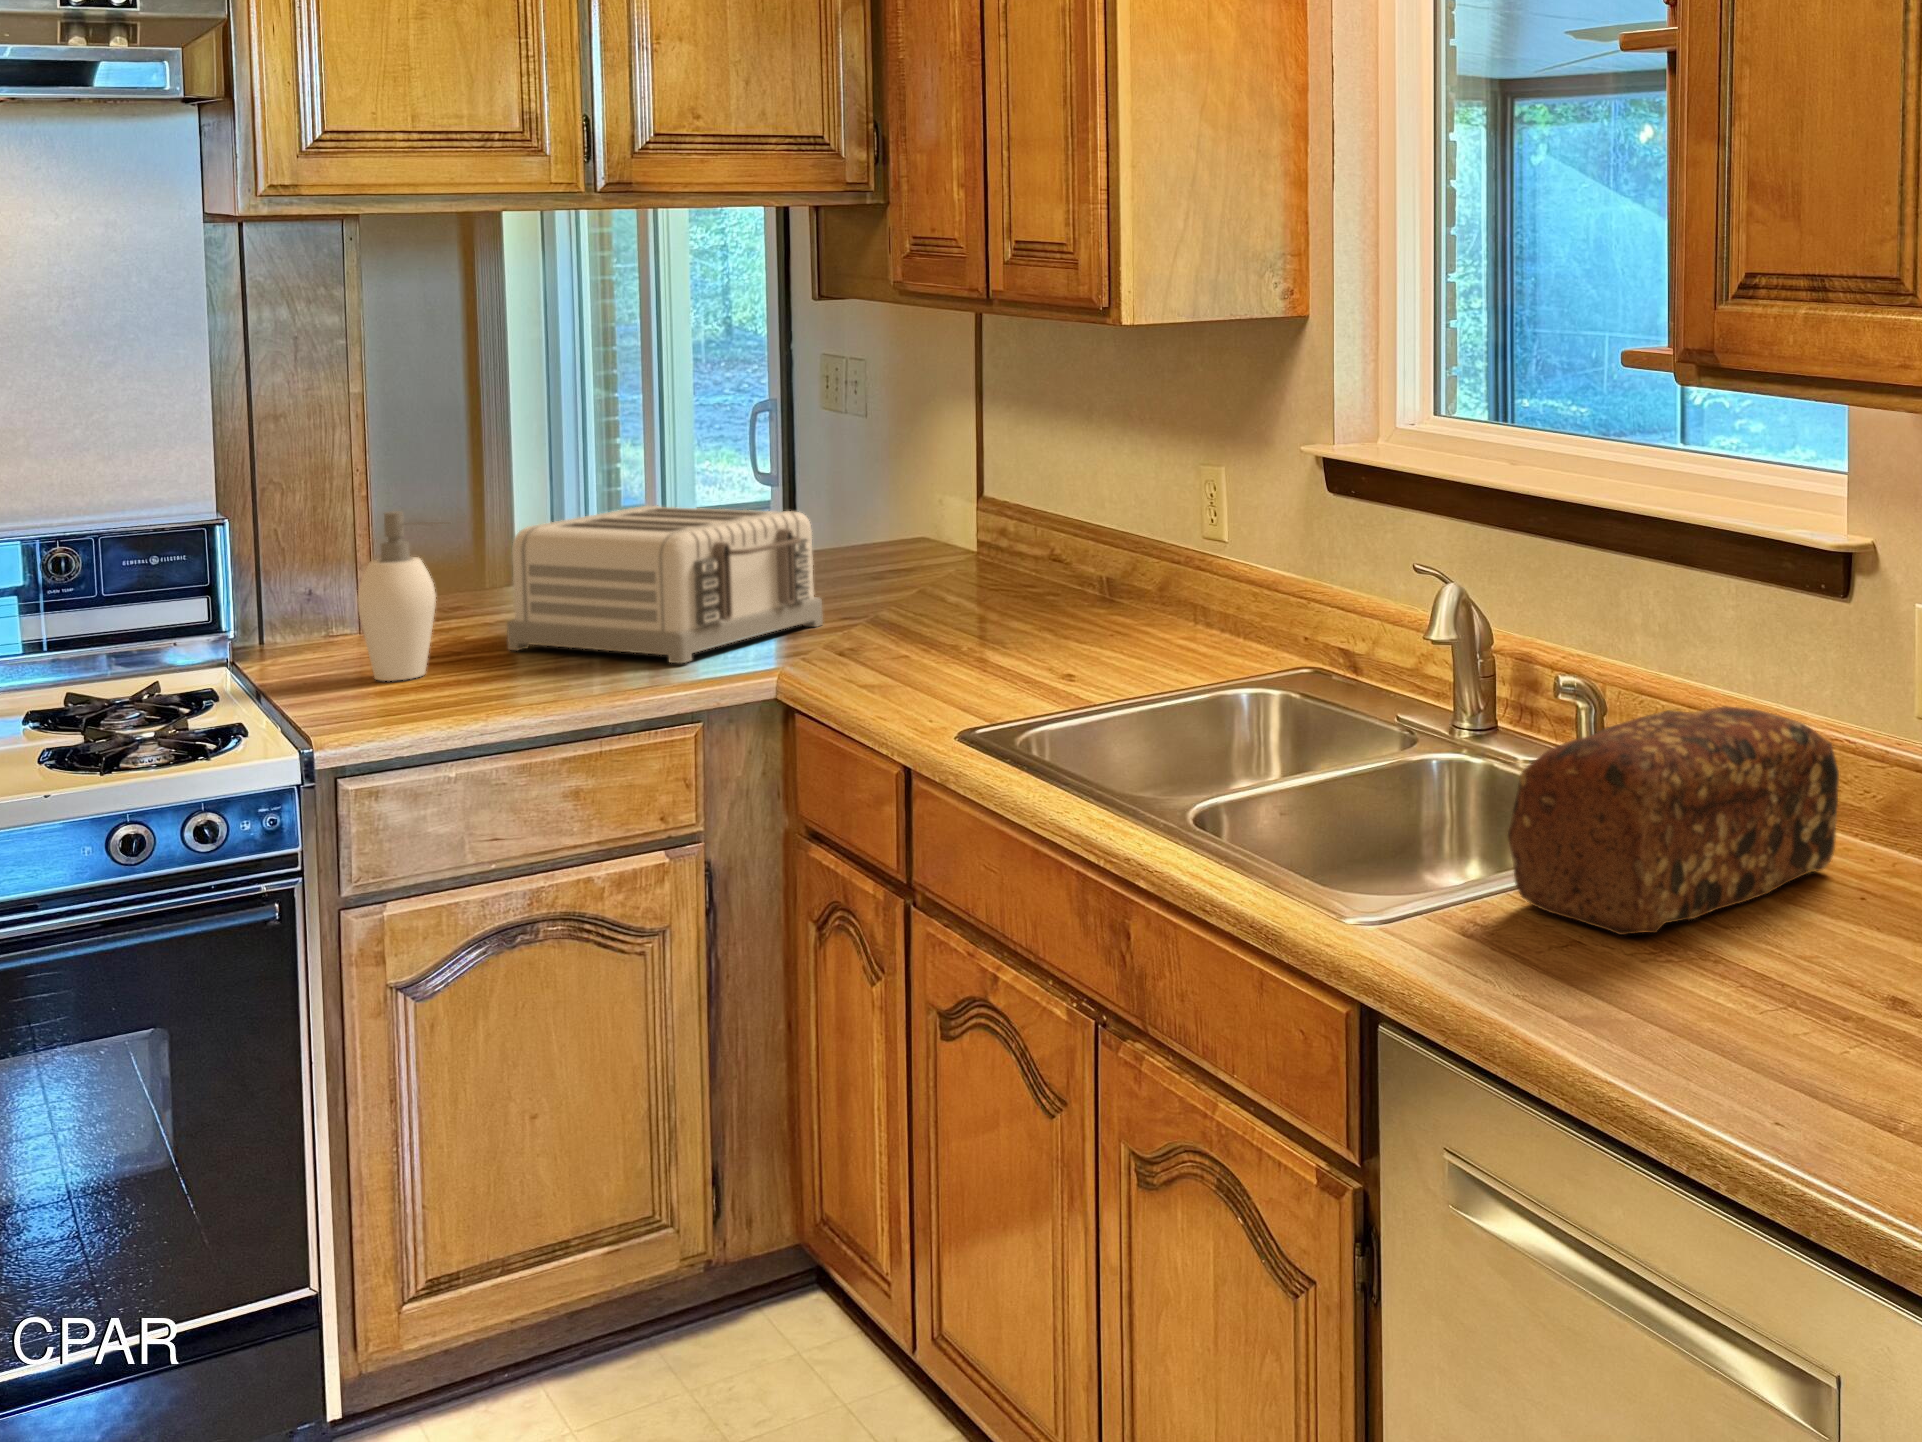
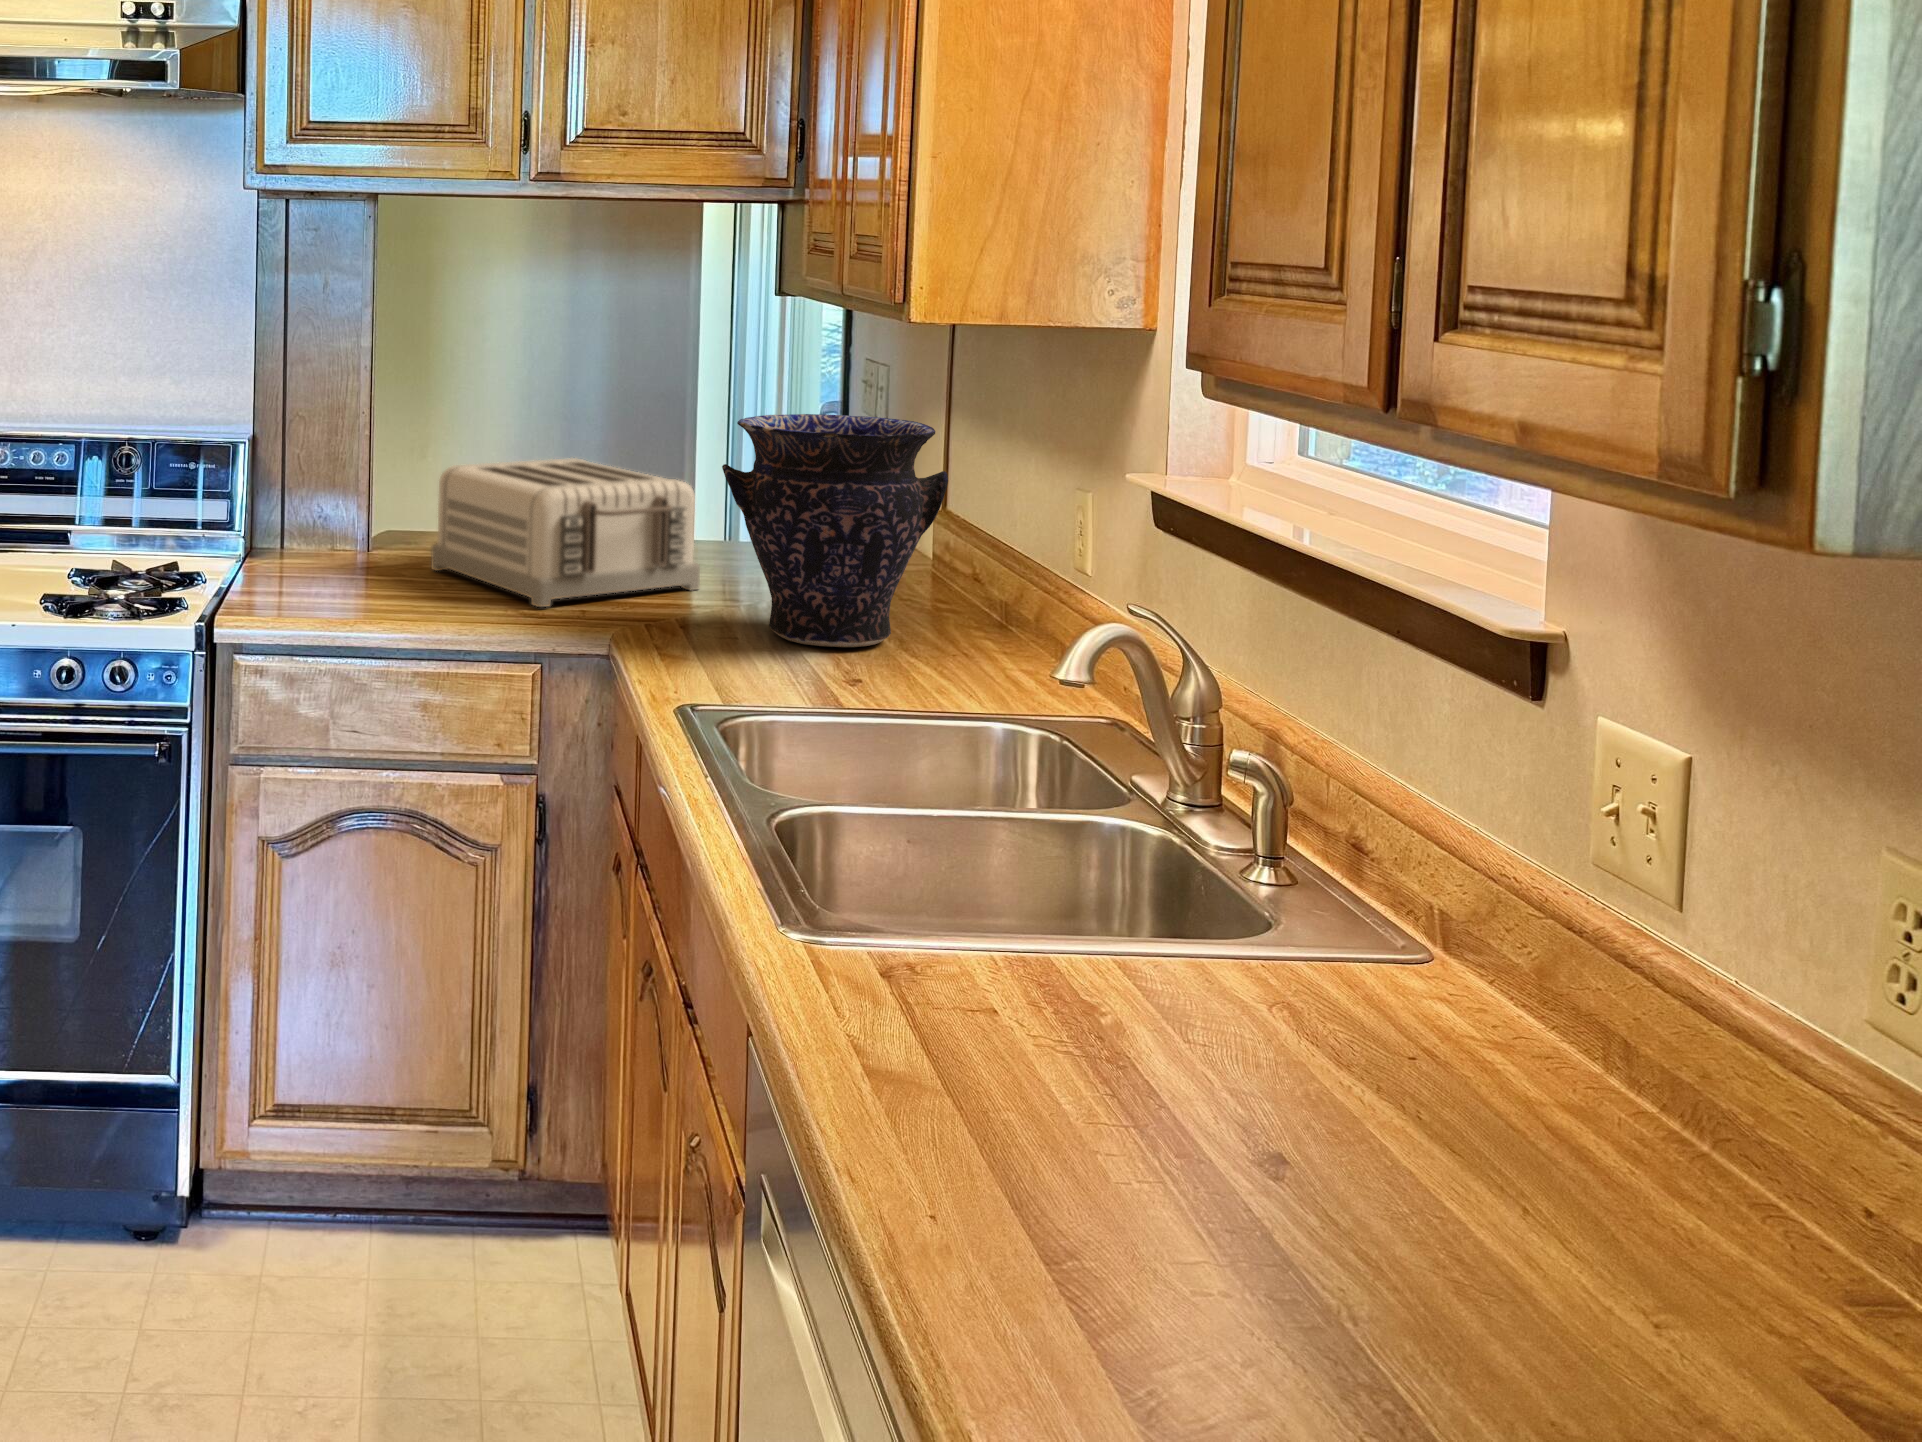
vase: none [876,421,1096,651] -> present [722,414,948,647]
soap dispenser: present [357,511,436,681] -> none [301,440,372,583]
bread loaf: present [1508,706,1839,935] -> none [1084,958,1697,1318]

